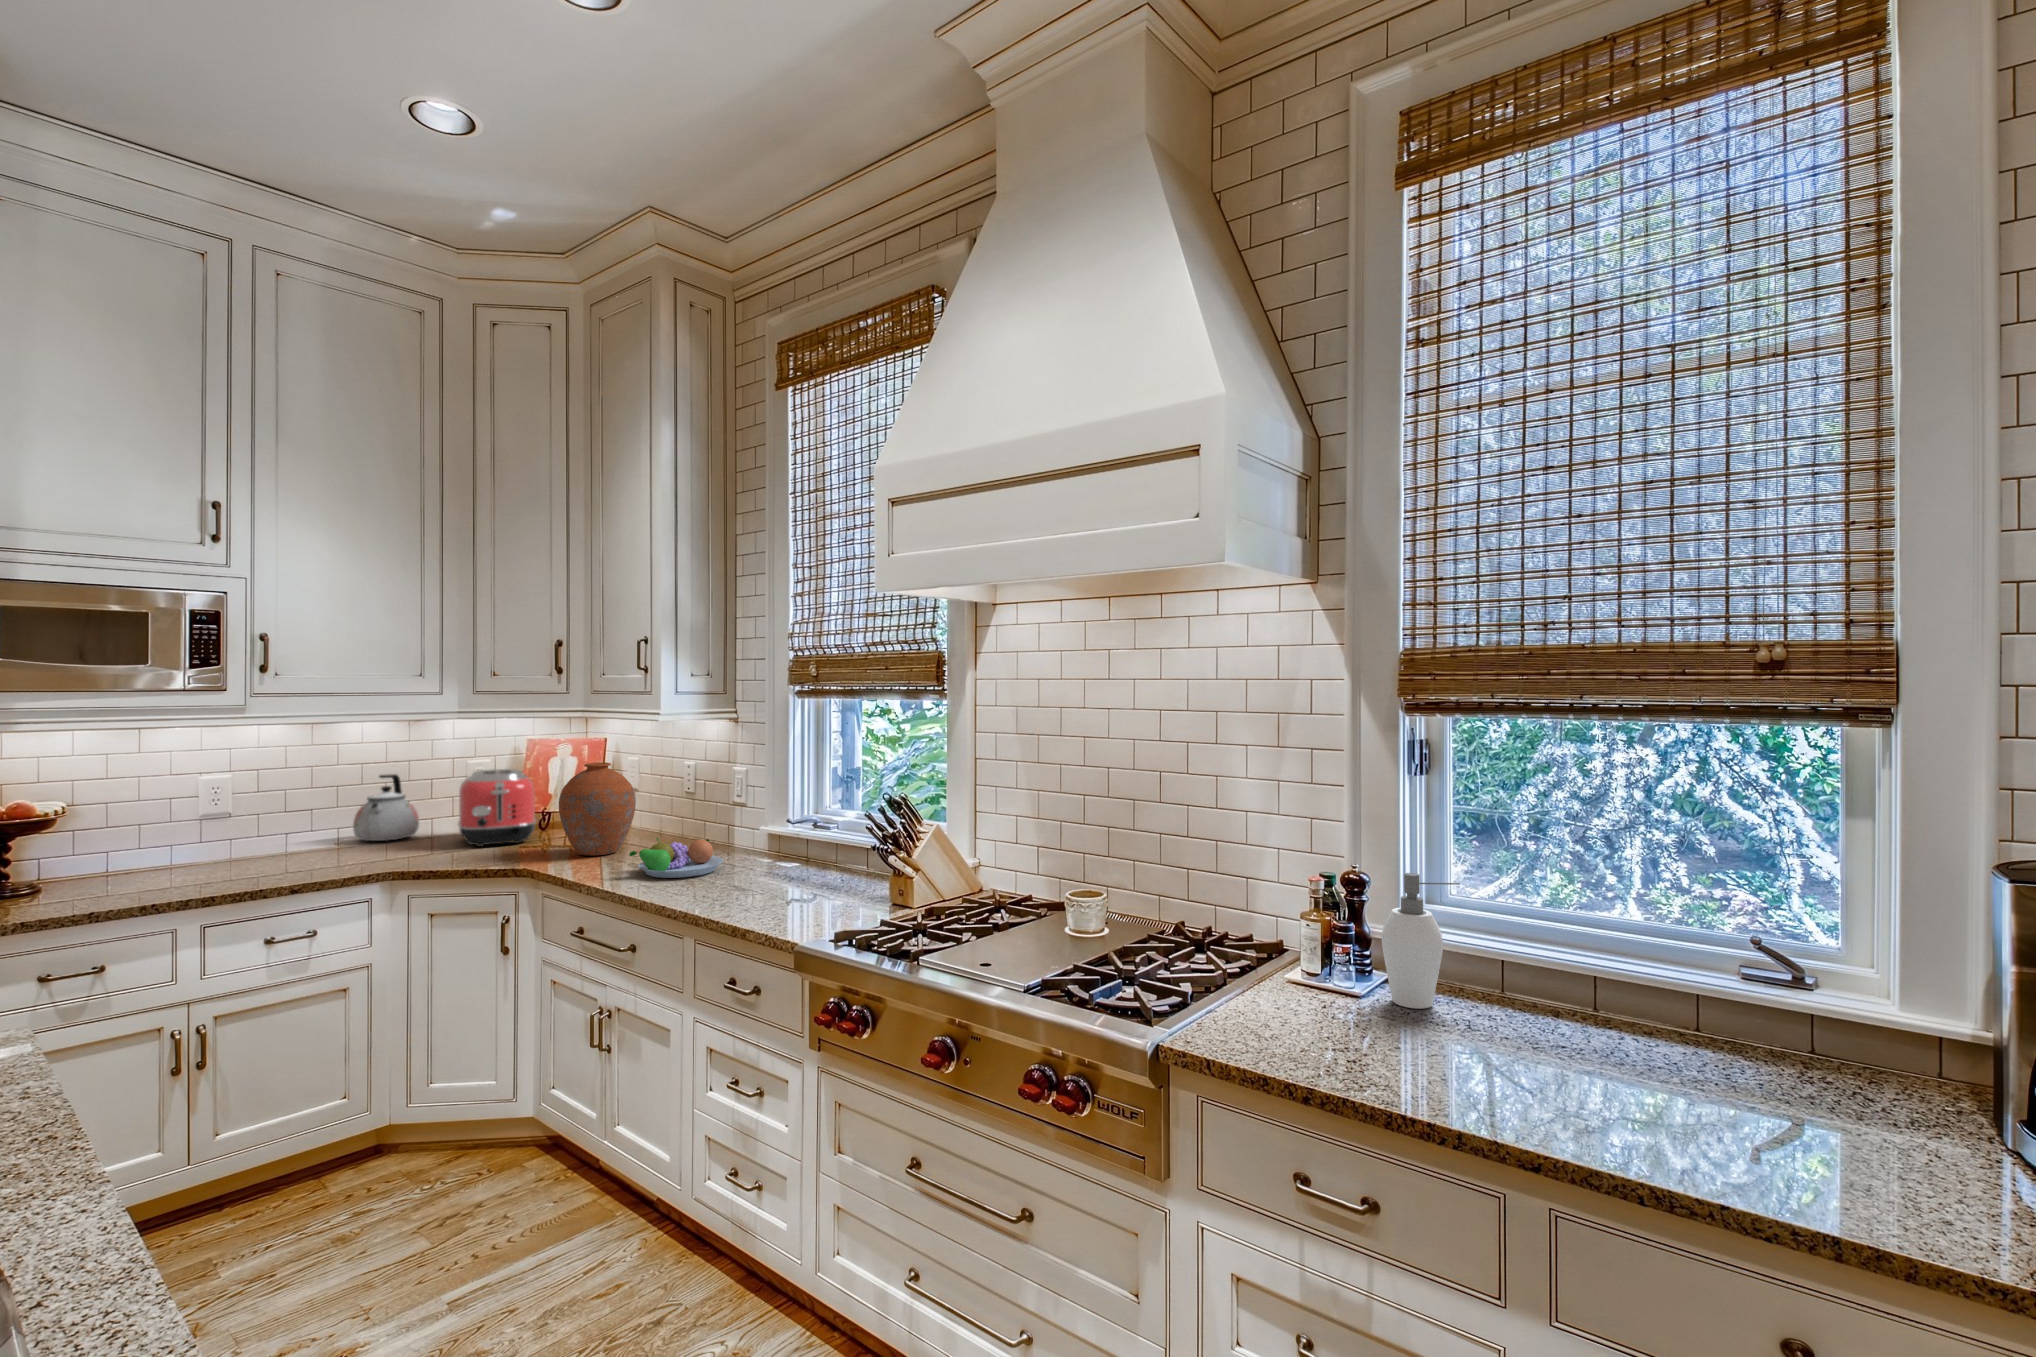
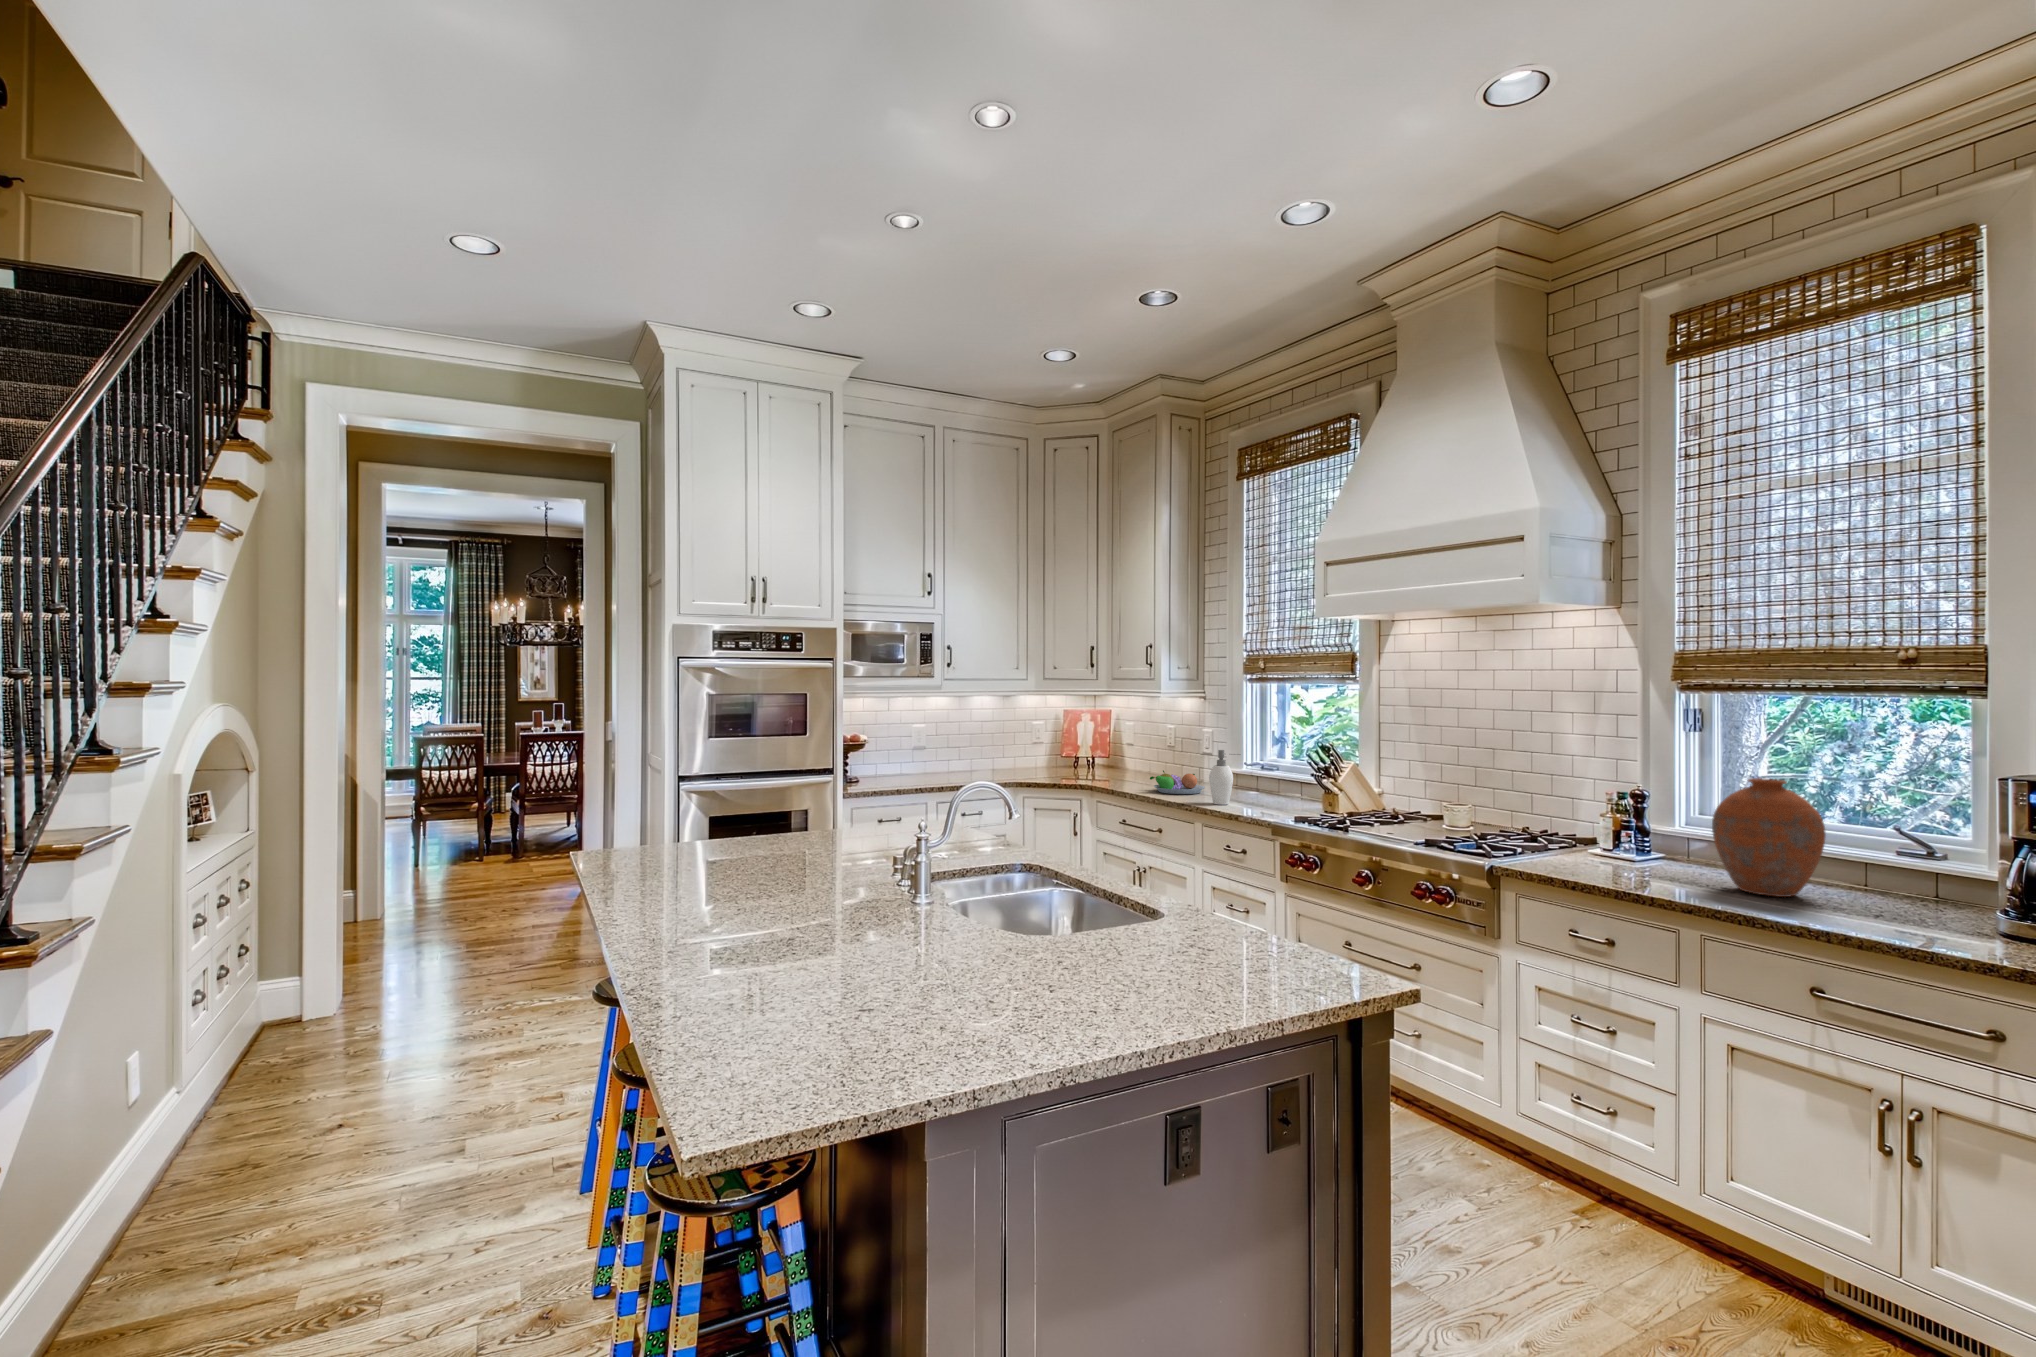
vase: present [559,762,636,856] -> present [1712,778,1826,897]
toaster: present [458,769,536,847] -> none [1028,729,1074,776]
kettle: present [353,774,419,841] -> none [968,730,1002,770]
soap dispenser: present [1382,873,1460,1009] -> present [1209,750,1240,805]

